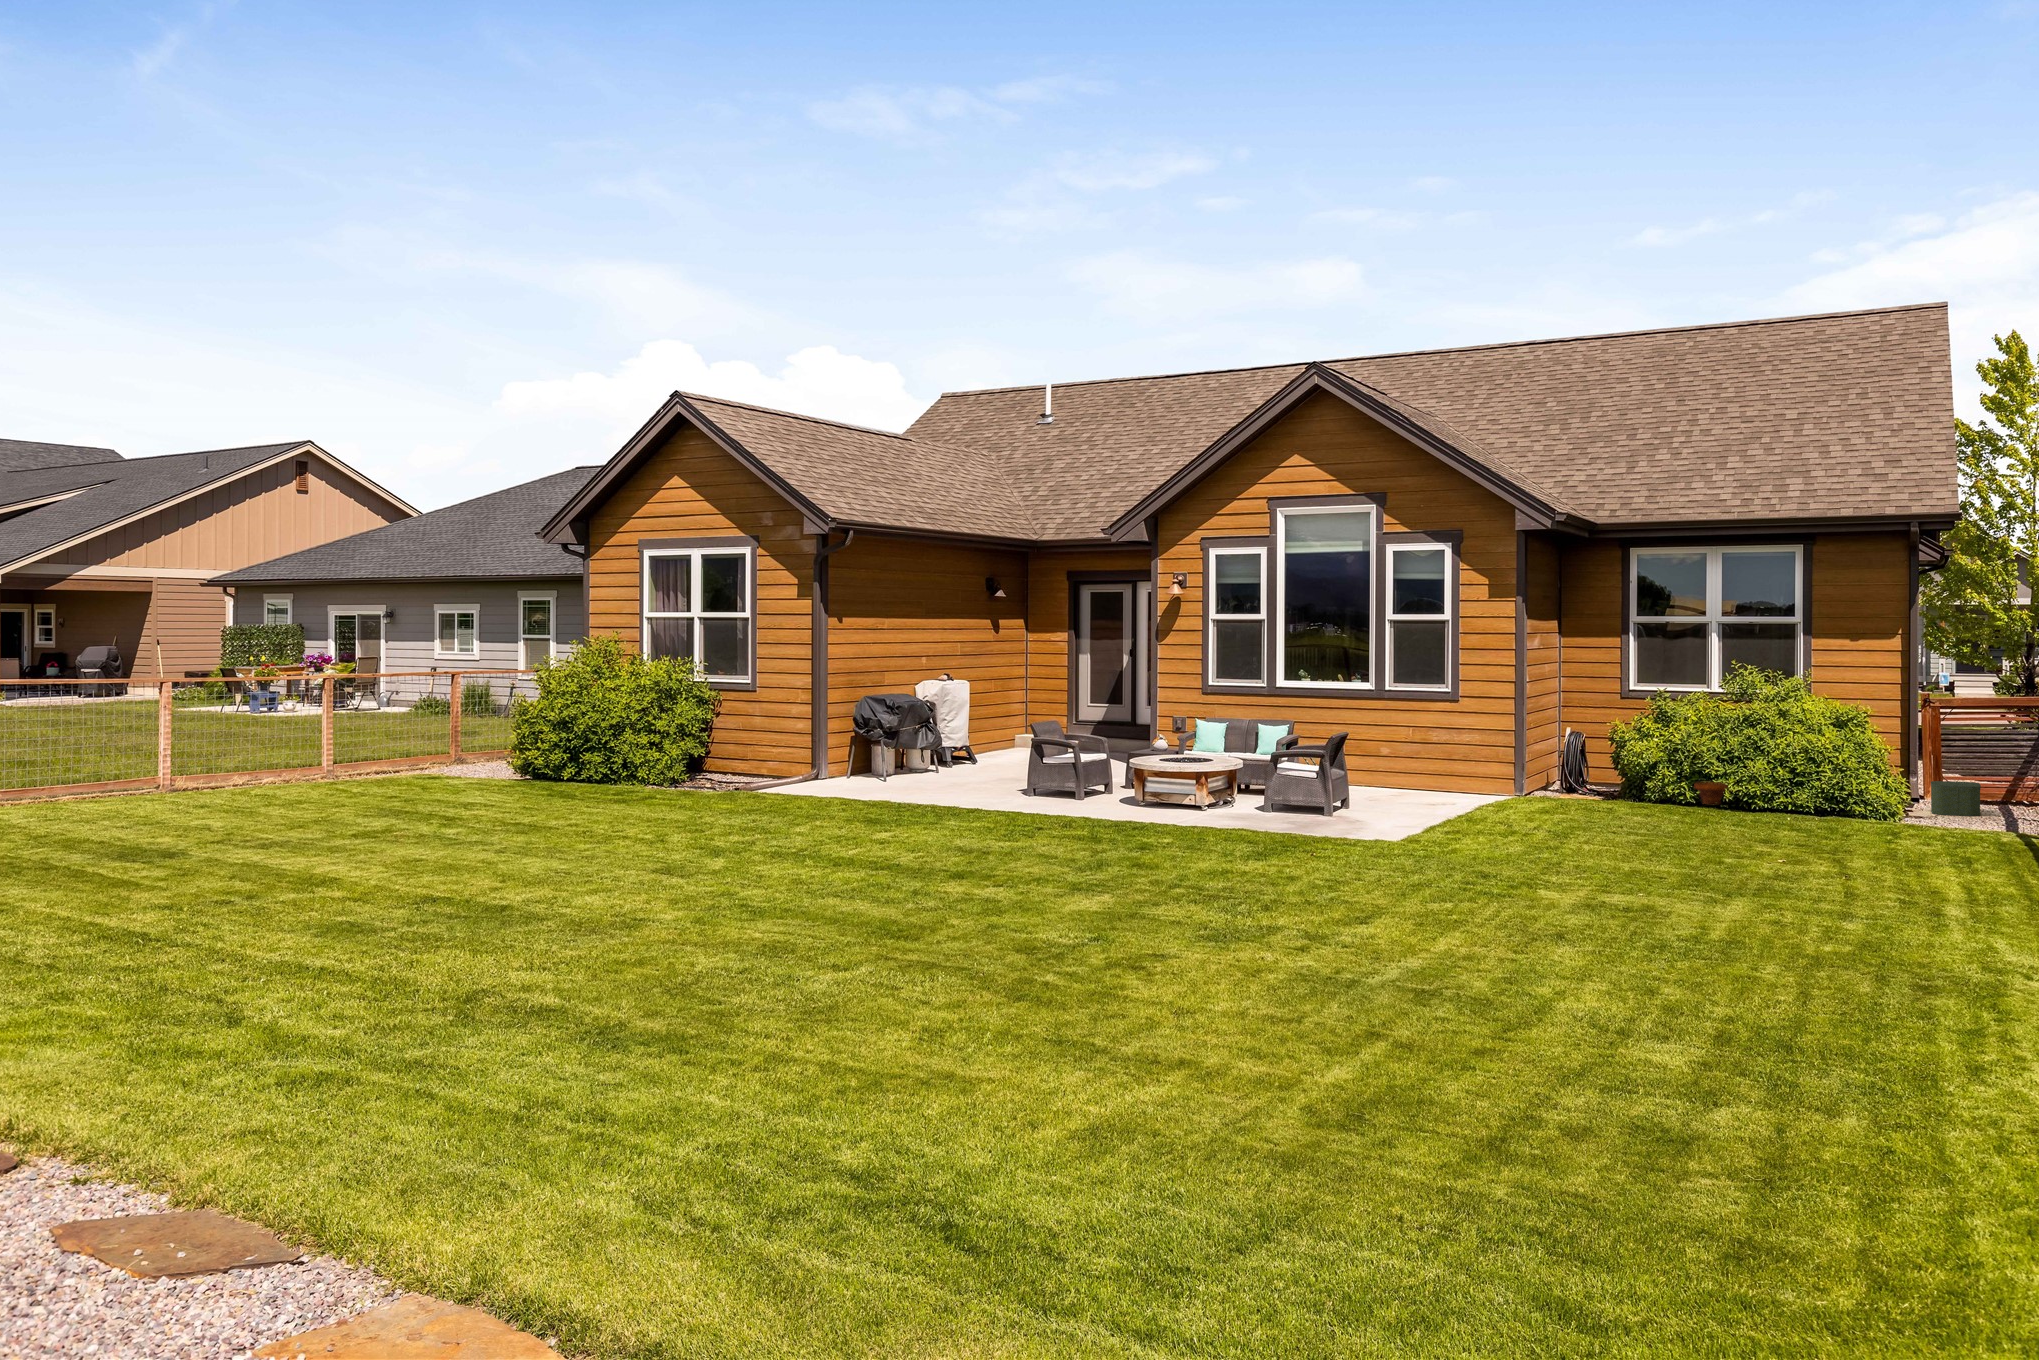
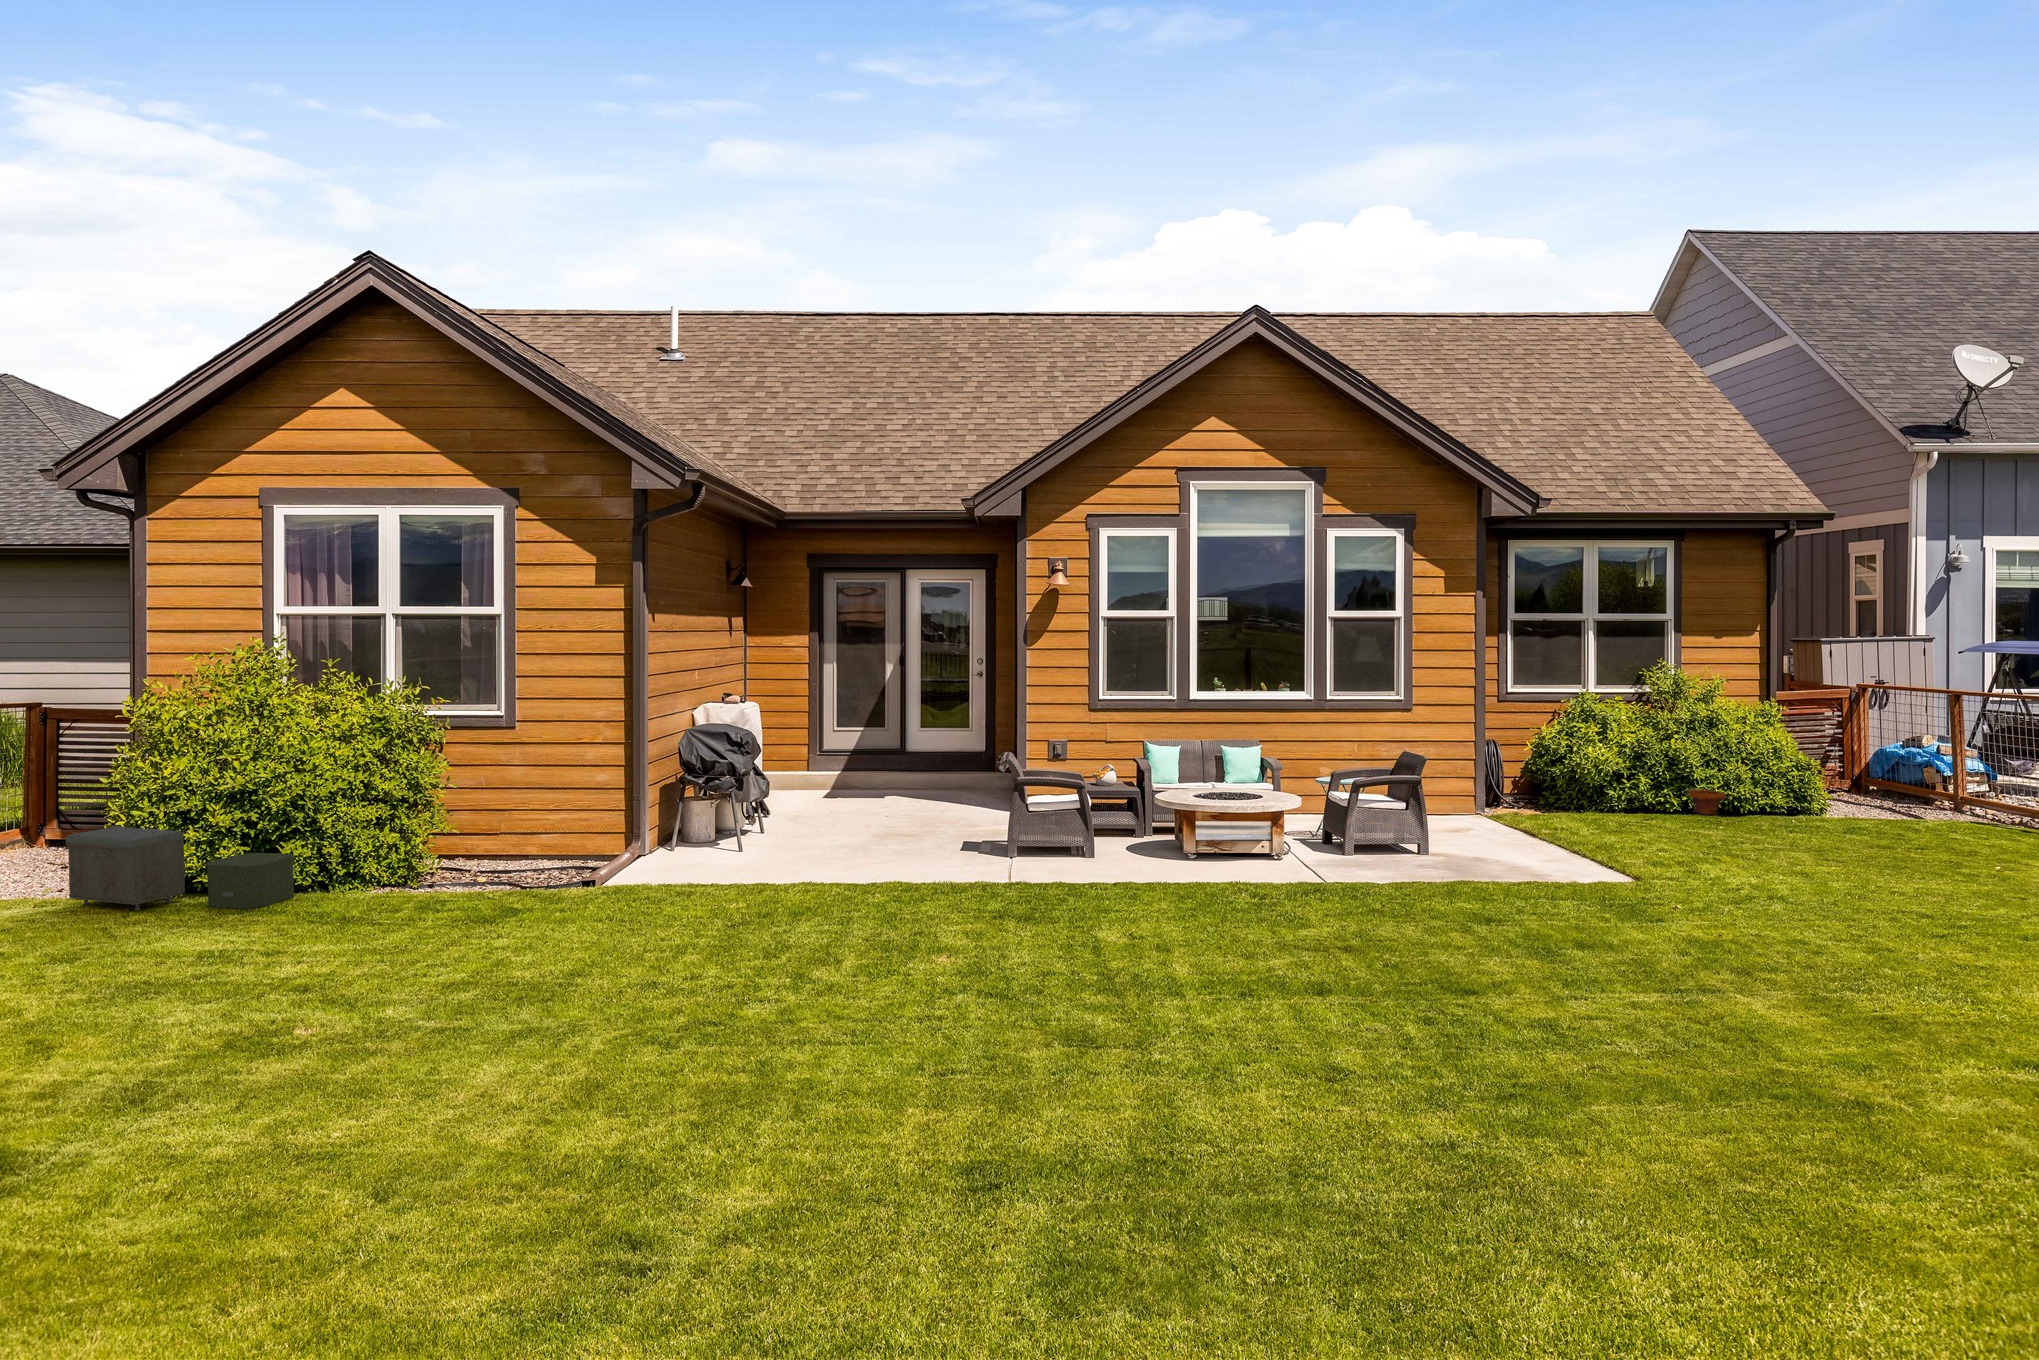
storage bench: none [526,742,578,787] -> present [66,827,185,910]
storage box: present [1931,781,1981,816] -> present [206,853,294,909]

